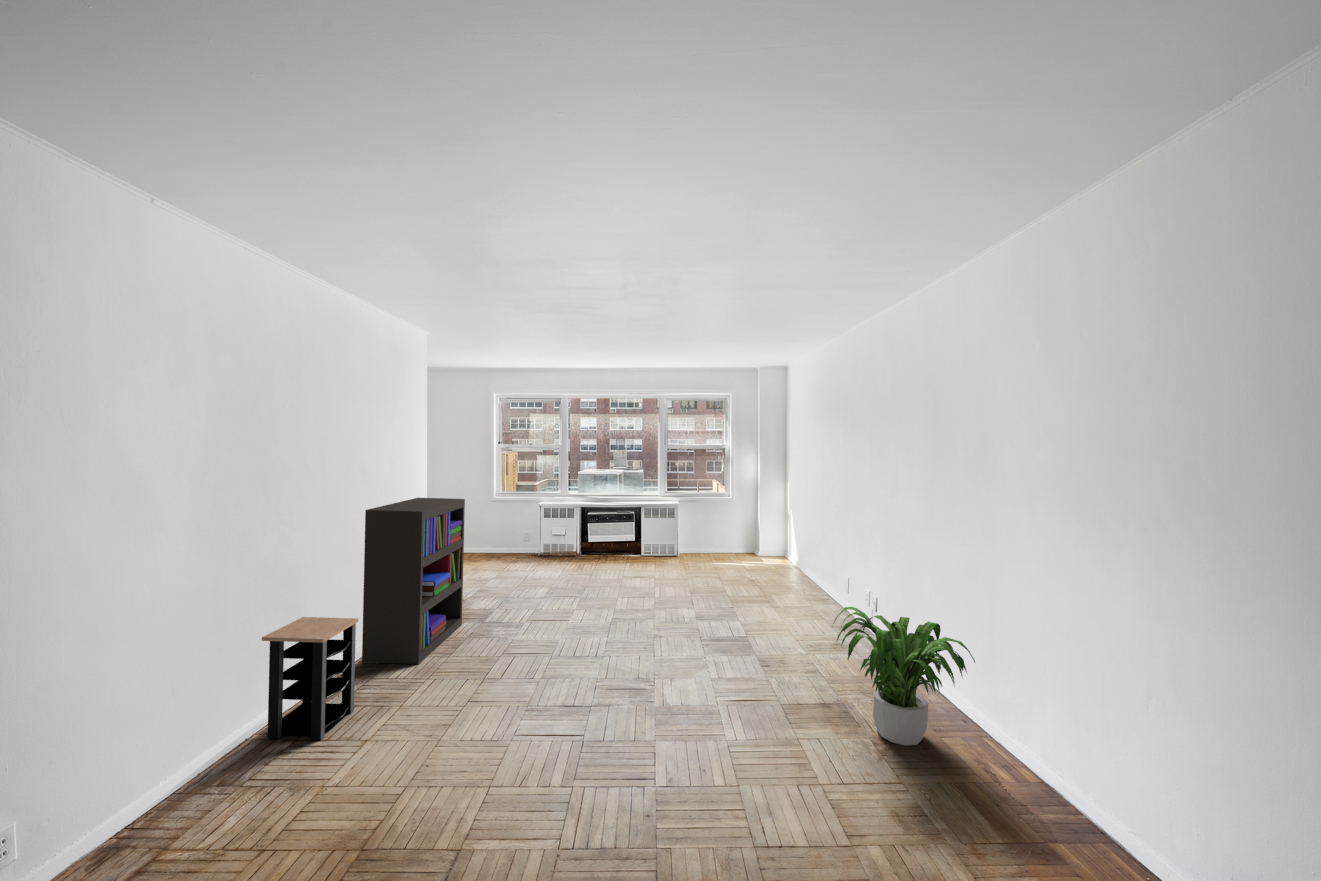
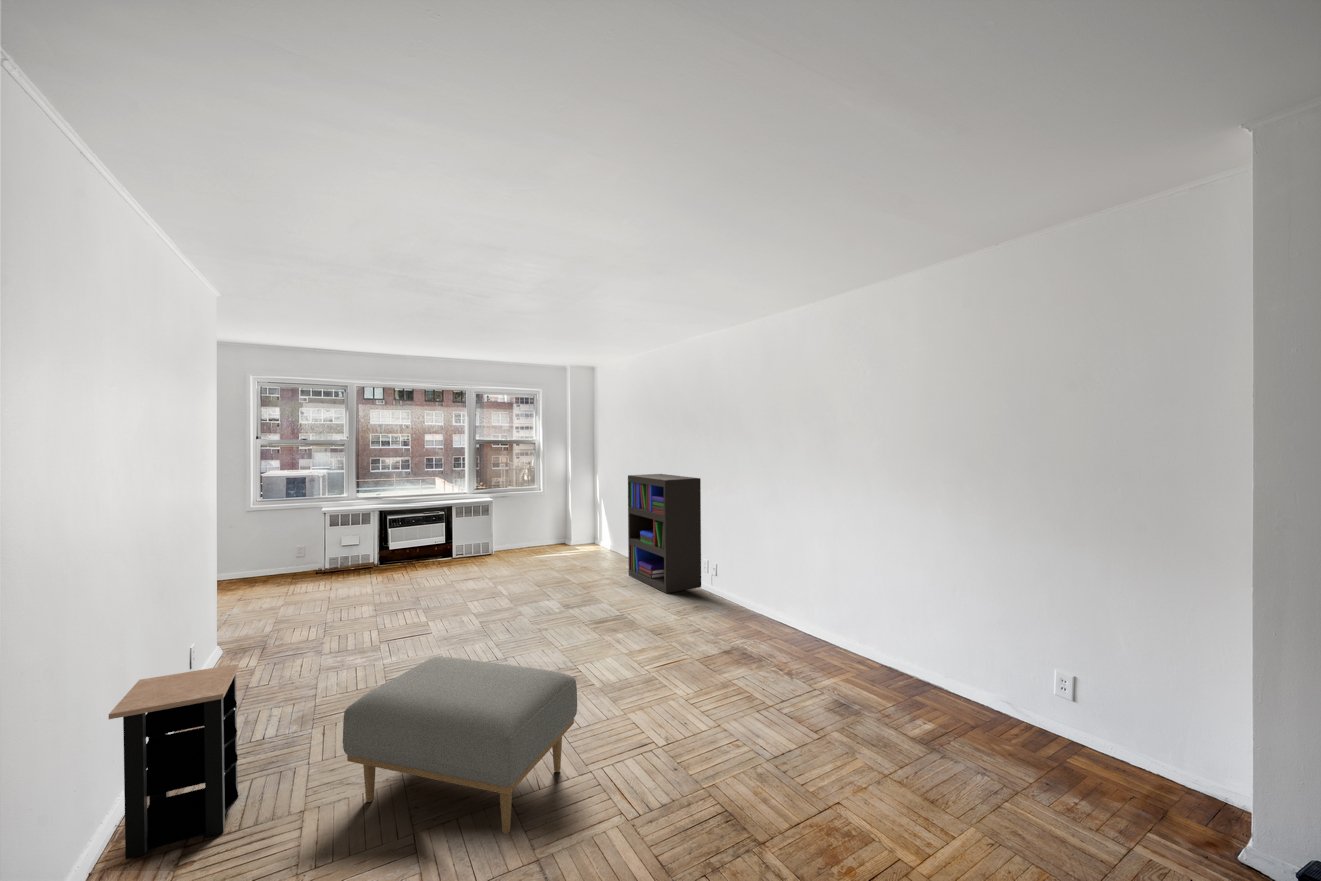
bookshelf: present [362,498,465,664] -> present [628,474,701,593]
potted plant: present [834,607,975,746] -> none [742,558,865,662]
ottoman: none [391,644,569,816] -> present [343,657,577,834]

